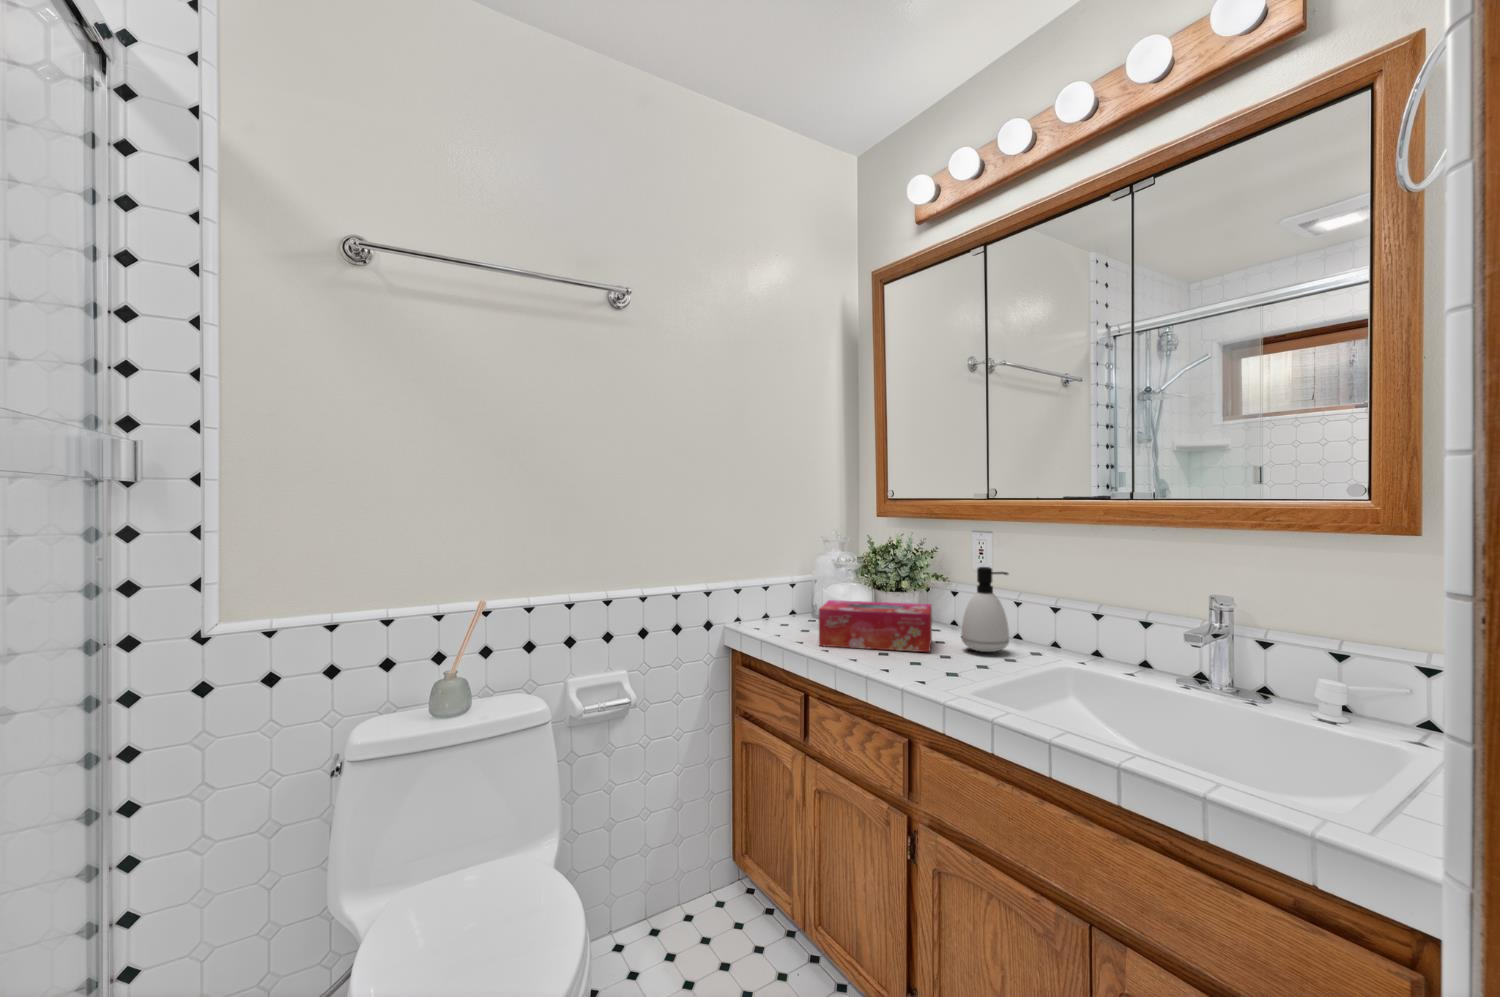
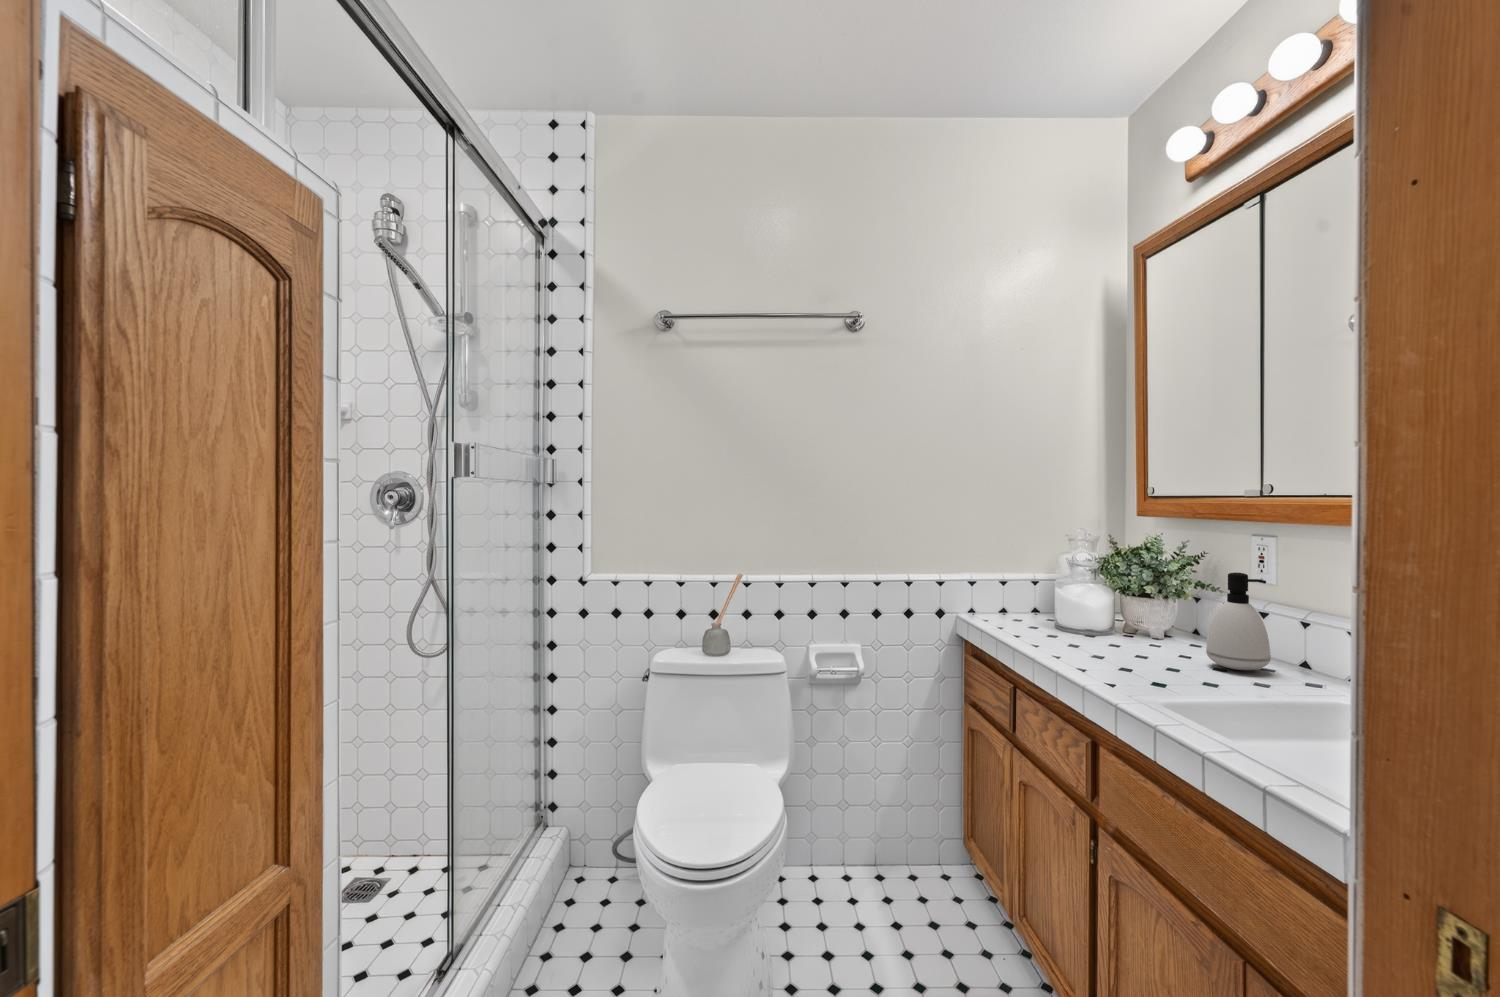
tissue box: present [819,600,932,652] -> none [1039,598,1179,661]

